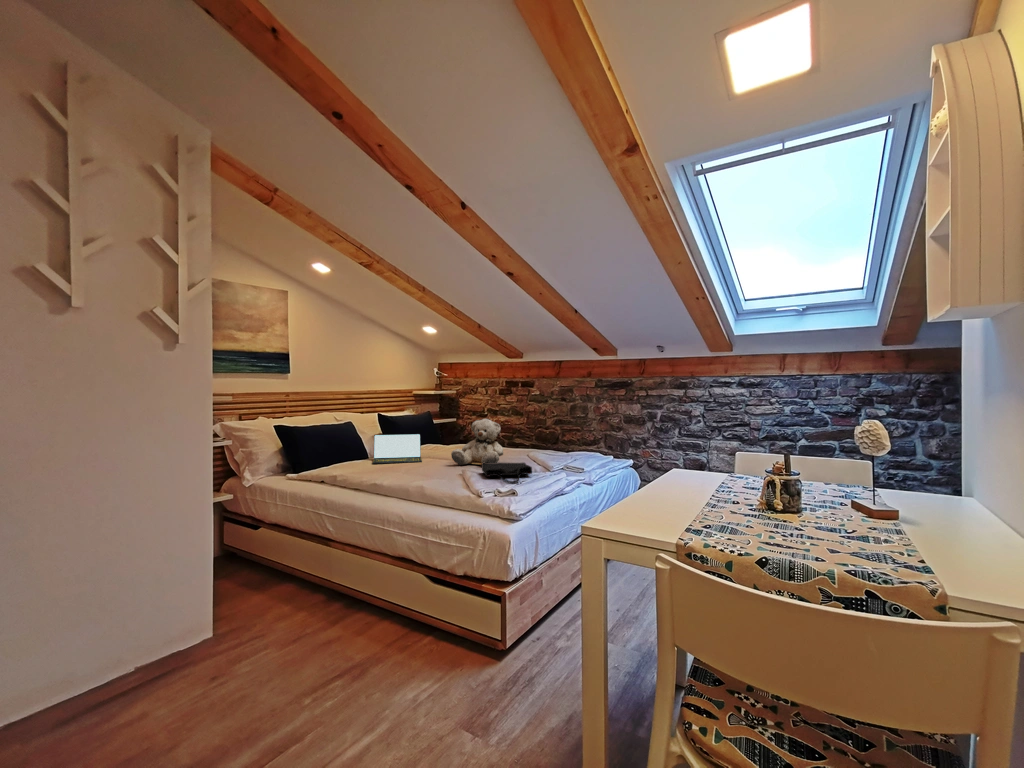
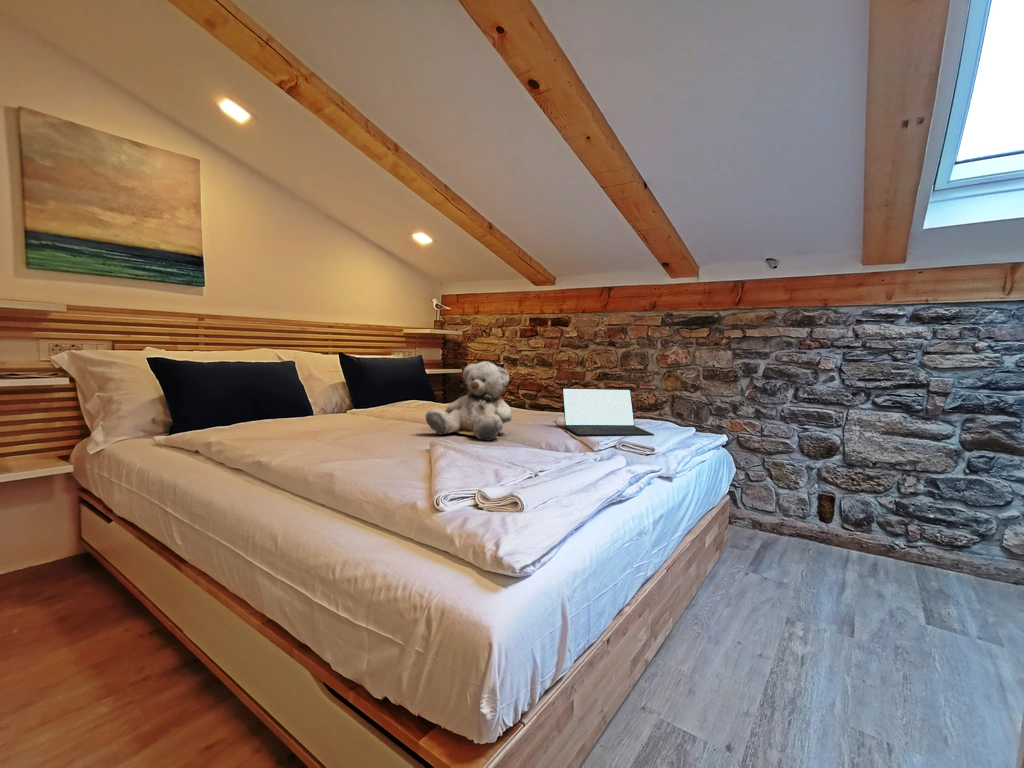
laptop: present [373,434,422,464] -> present [562,388,654,436]
tote bag: present [482,462,532,484] -> none [466,433,556,480]

